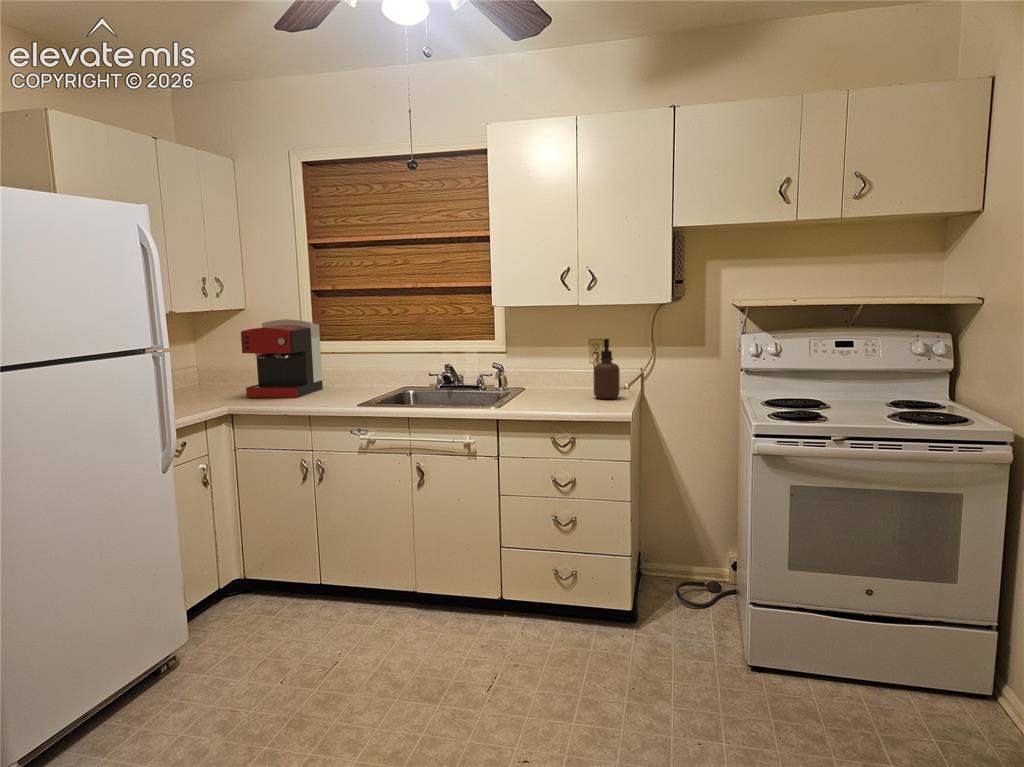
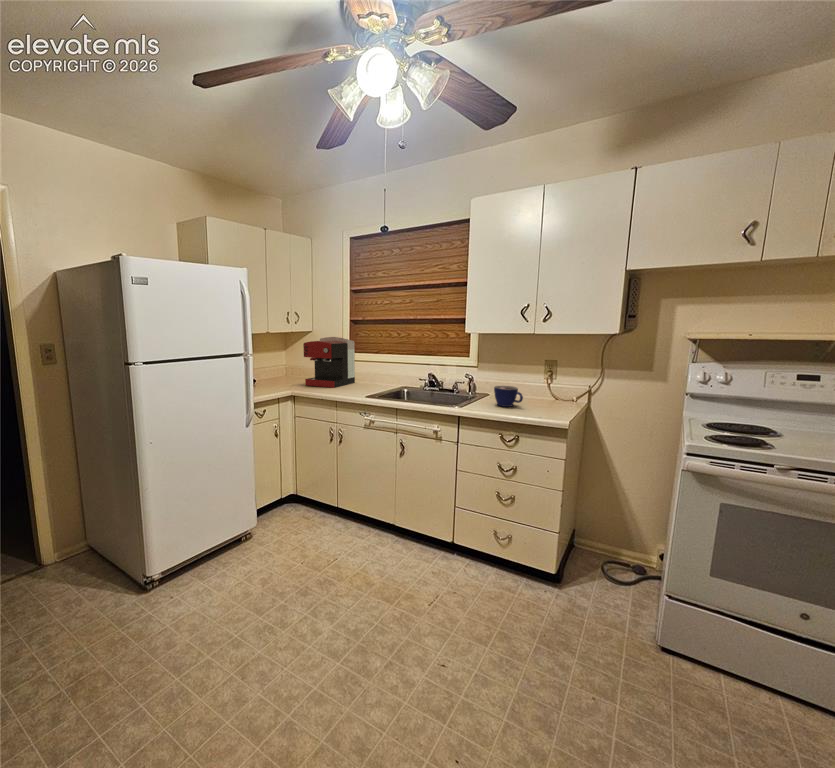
soap dispenser: present [593,339,620,399] -> none [537,359,559,406]
cup: none [540,377,577,404] -> present [494,386,523,407]

